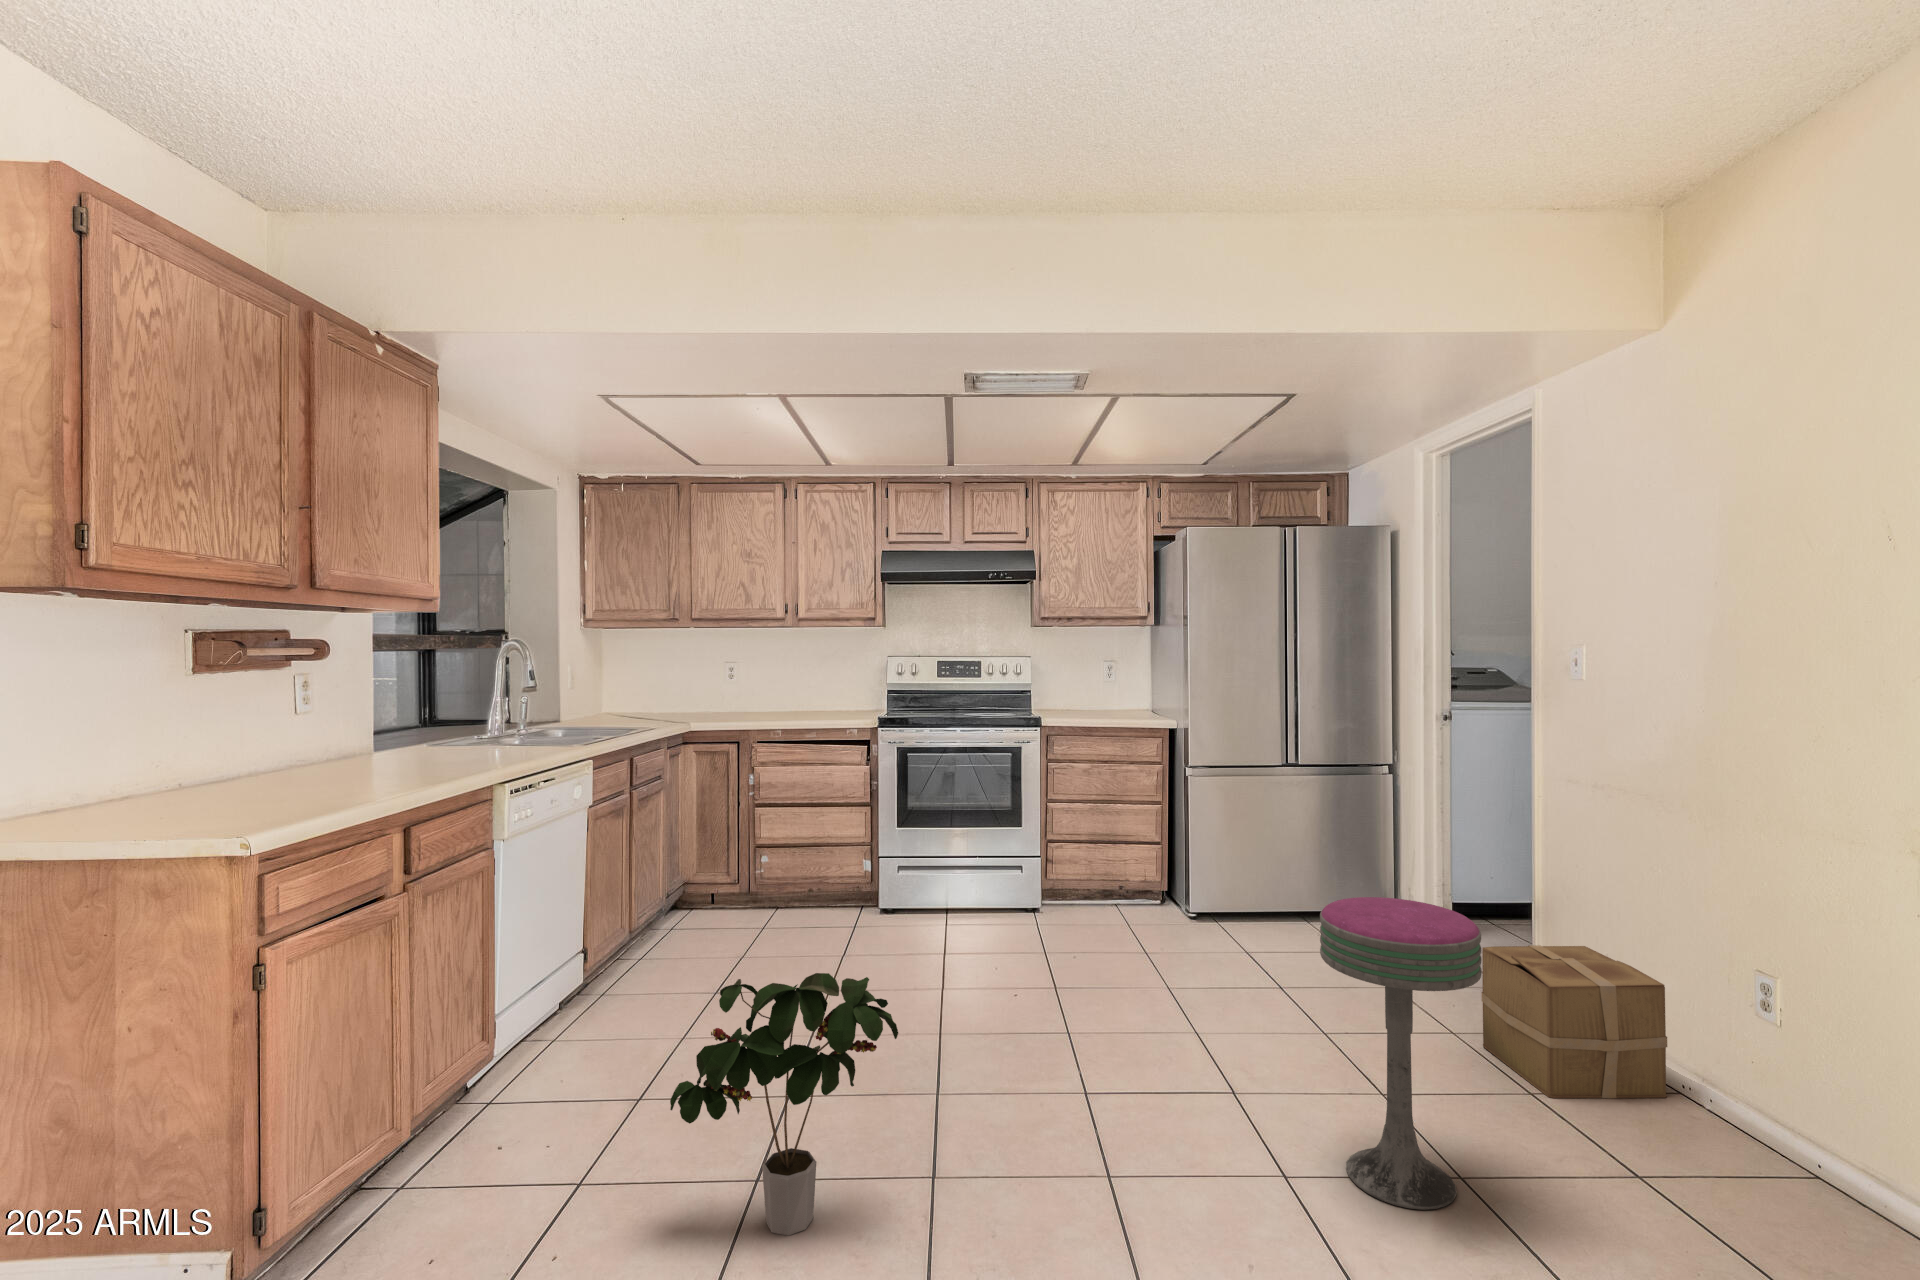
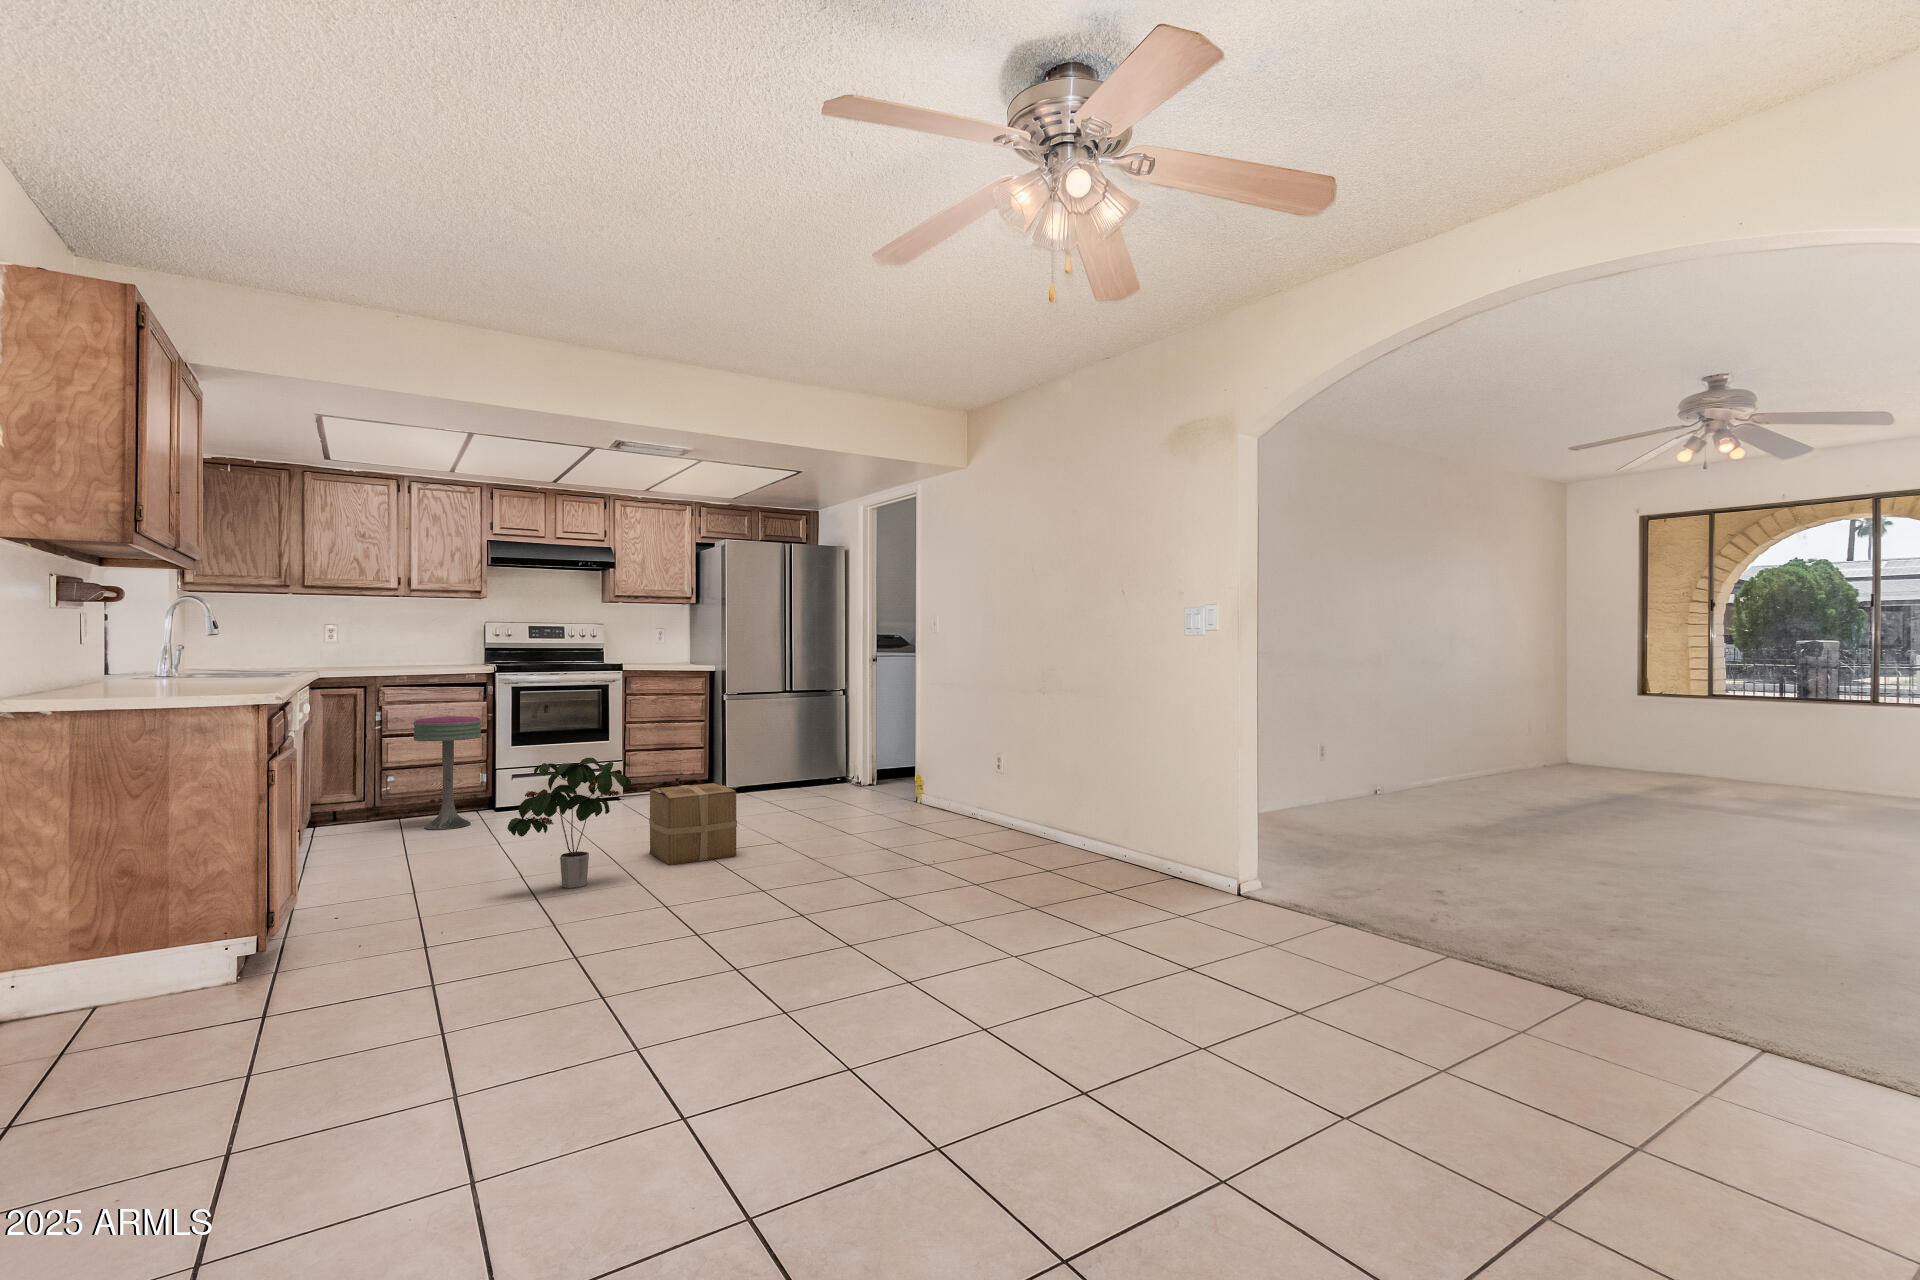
bar stool: present [1320,897,1482,1210] -> present [414,716,481,830]
cardboard box: present [1482,945,1667,1098] -> present [649,783,737,865]

